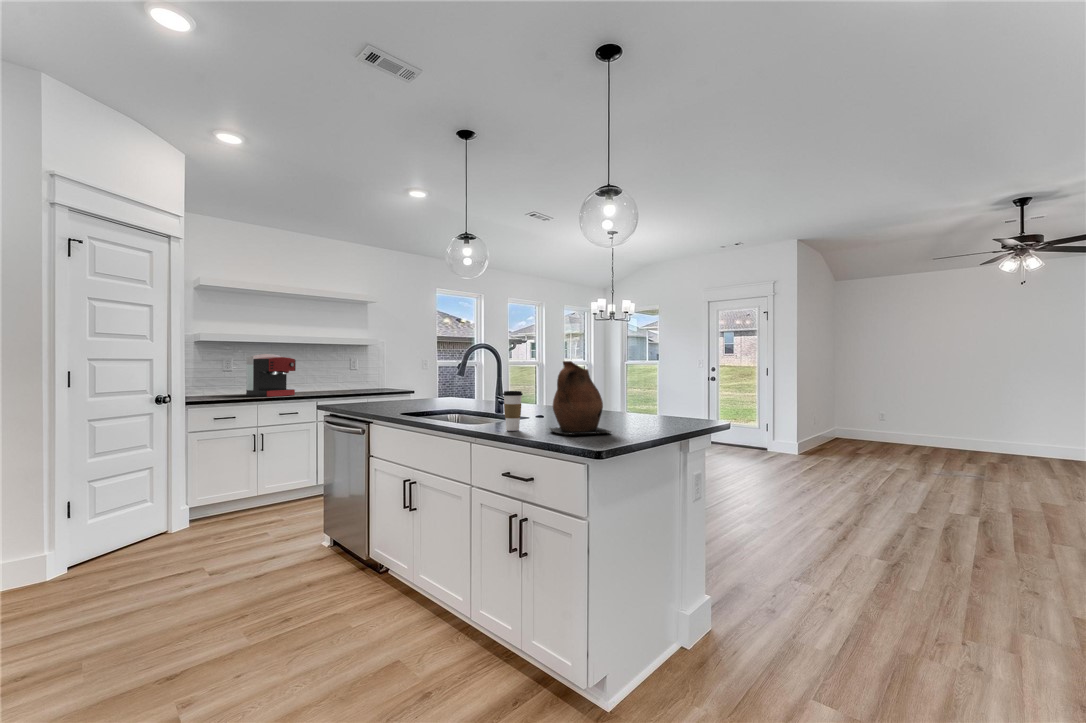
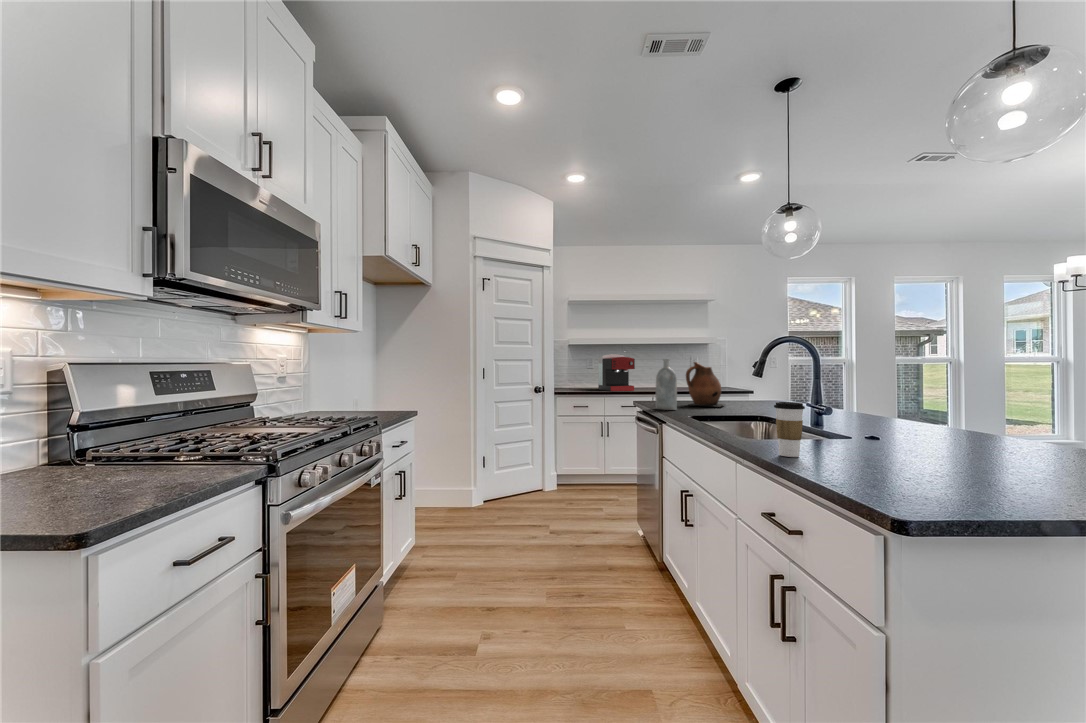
bottle: none [355,359,377,409] -> present [656,359,677,410]
ceramic pitcher: present [550,361,611,435] -> present [686,362,725,407]

